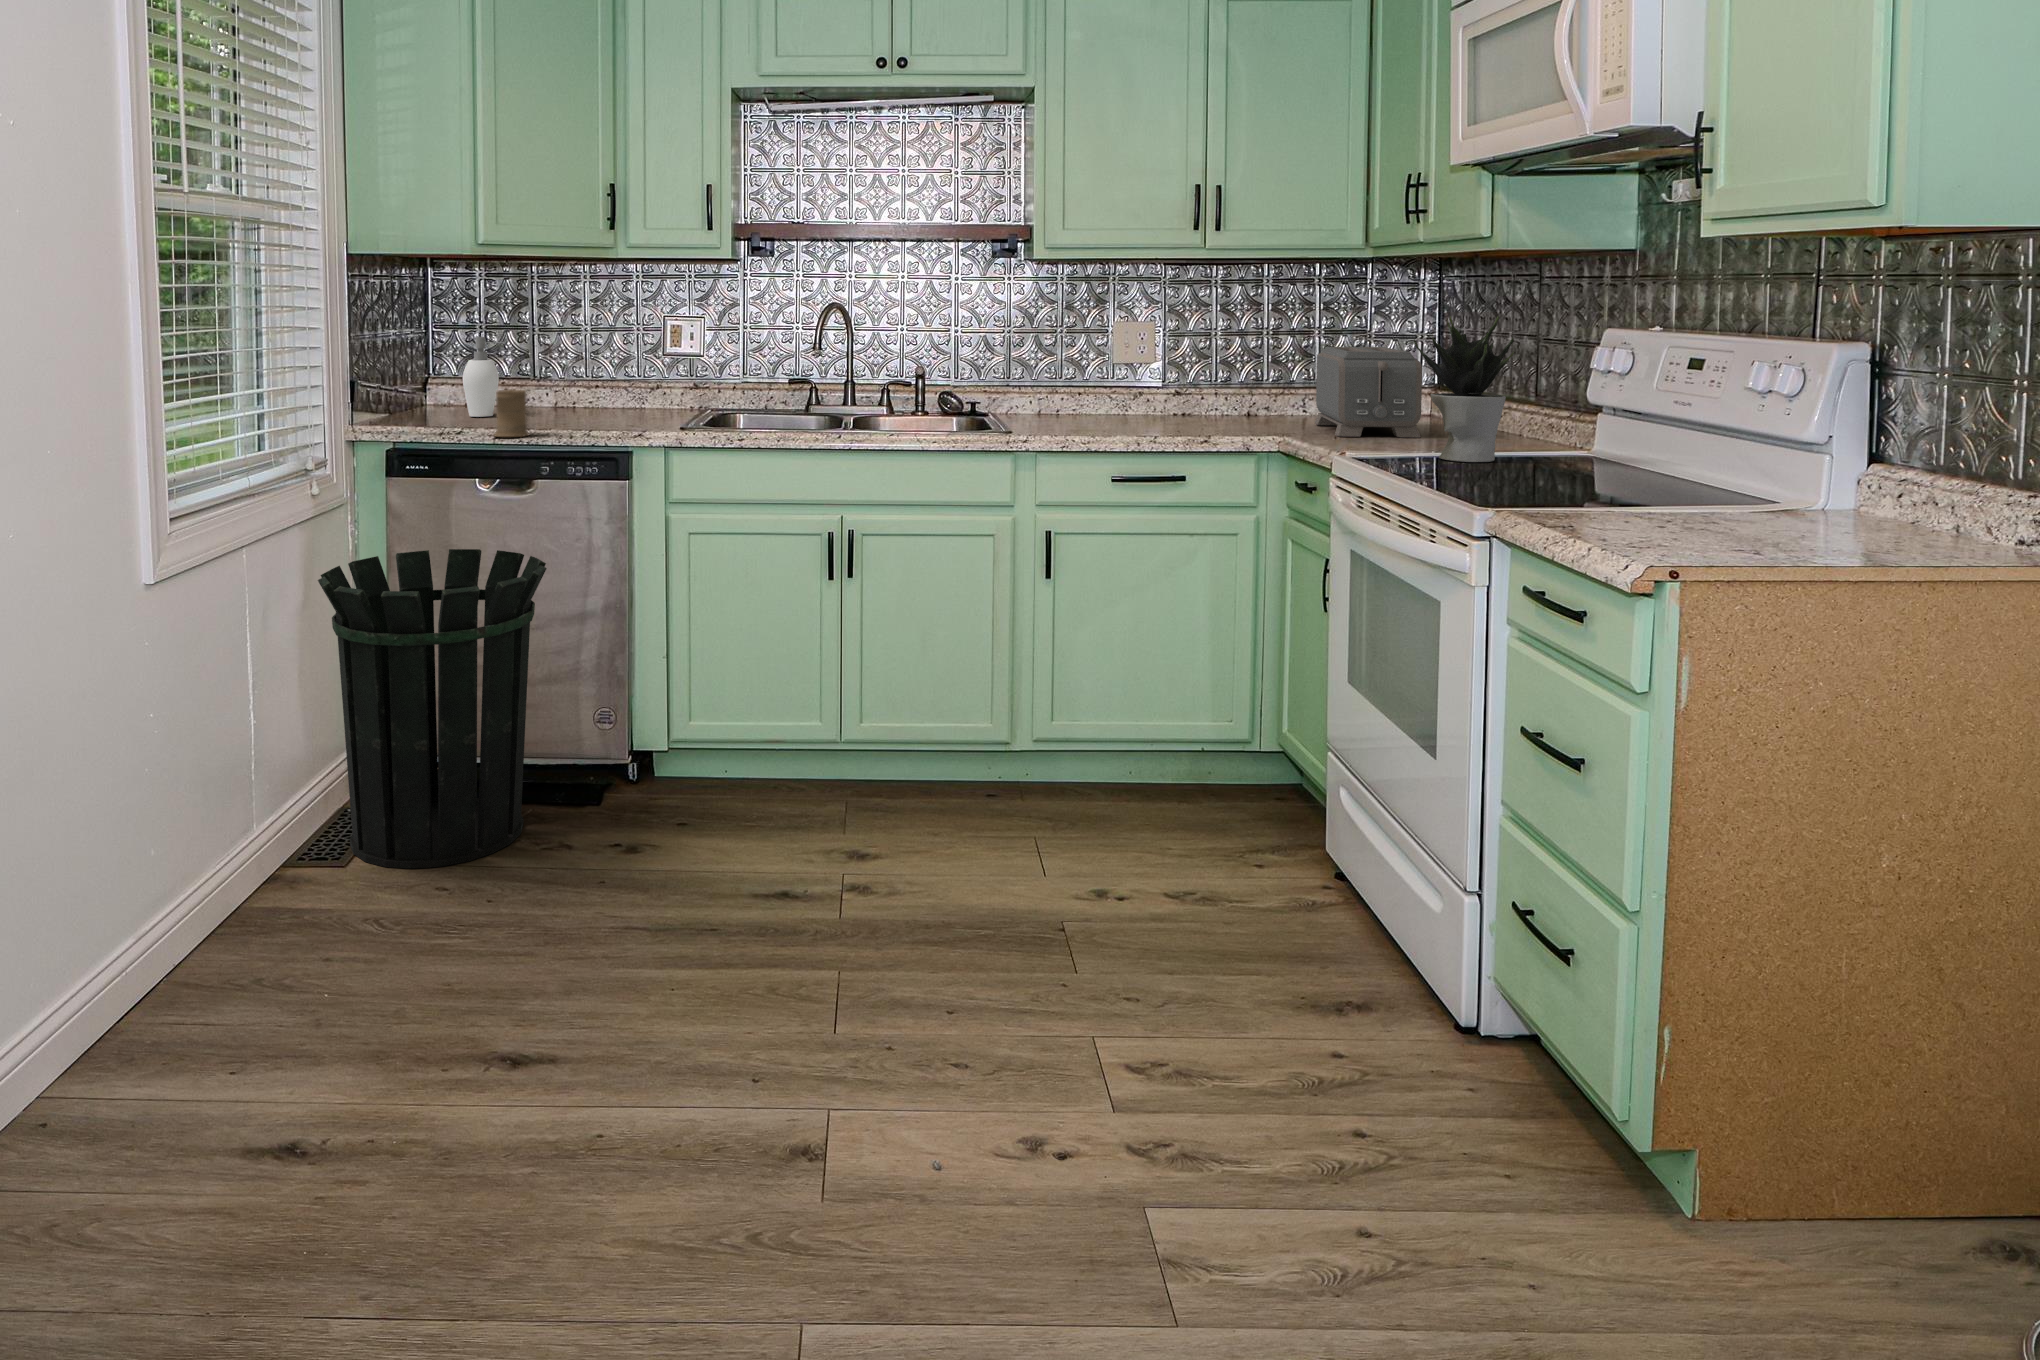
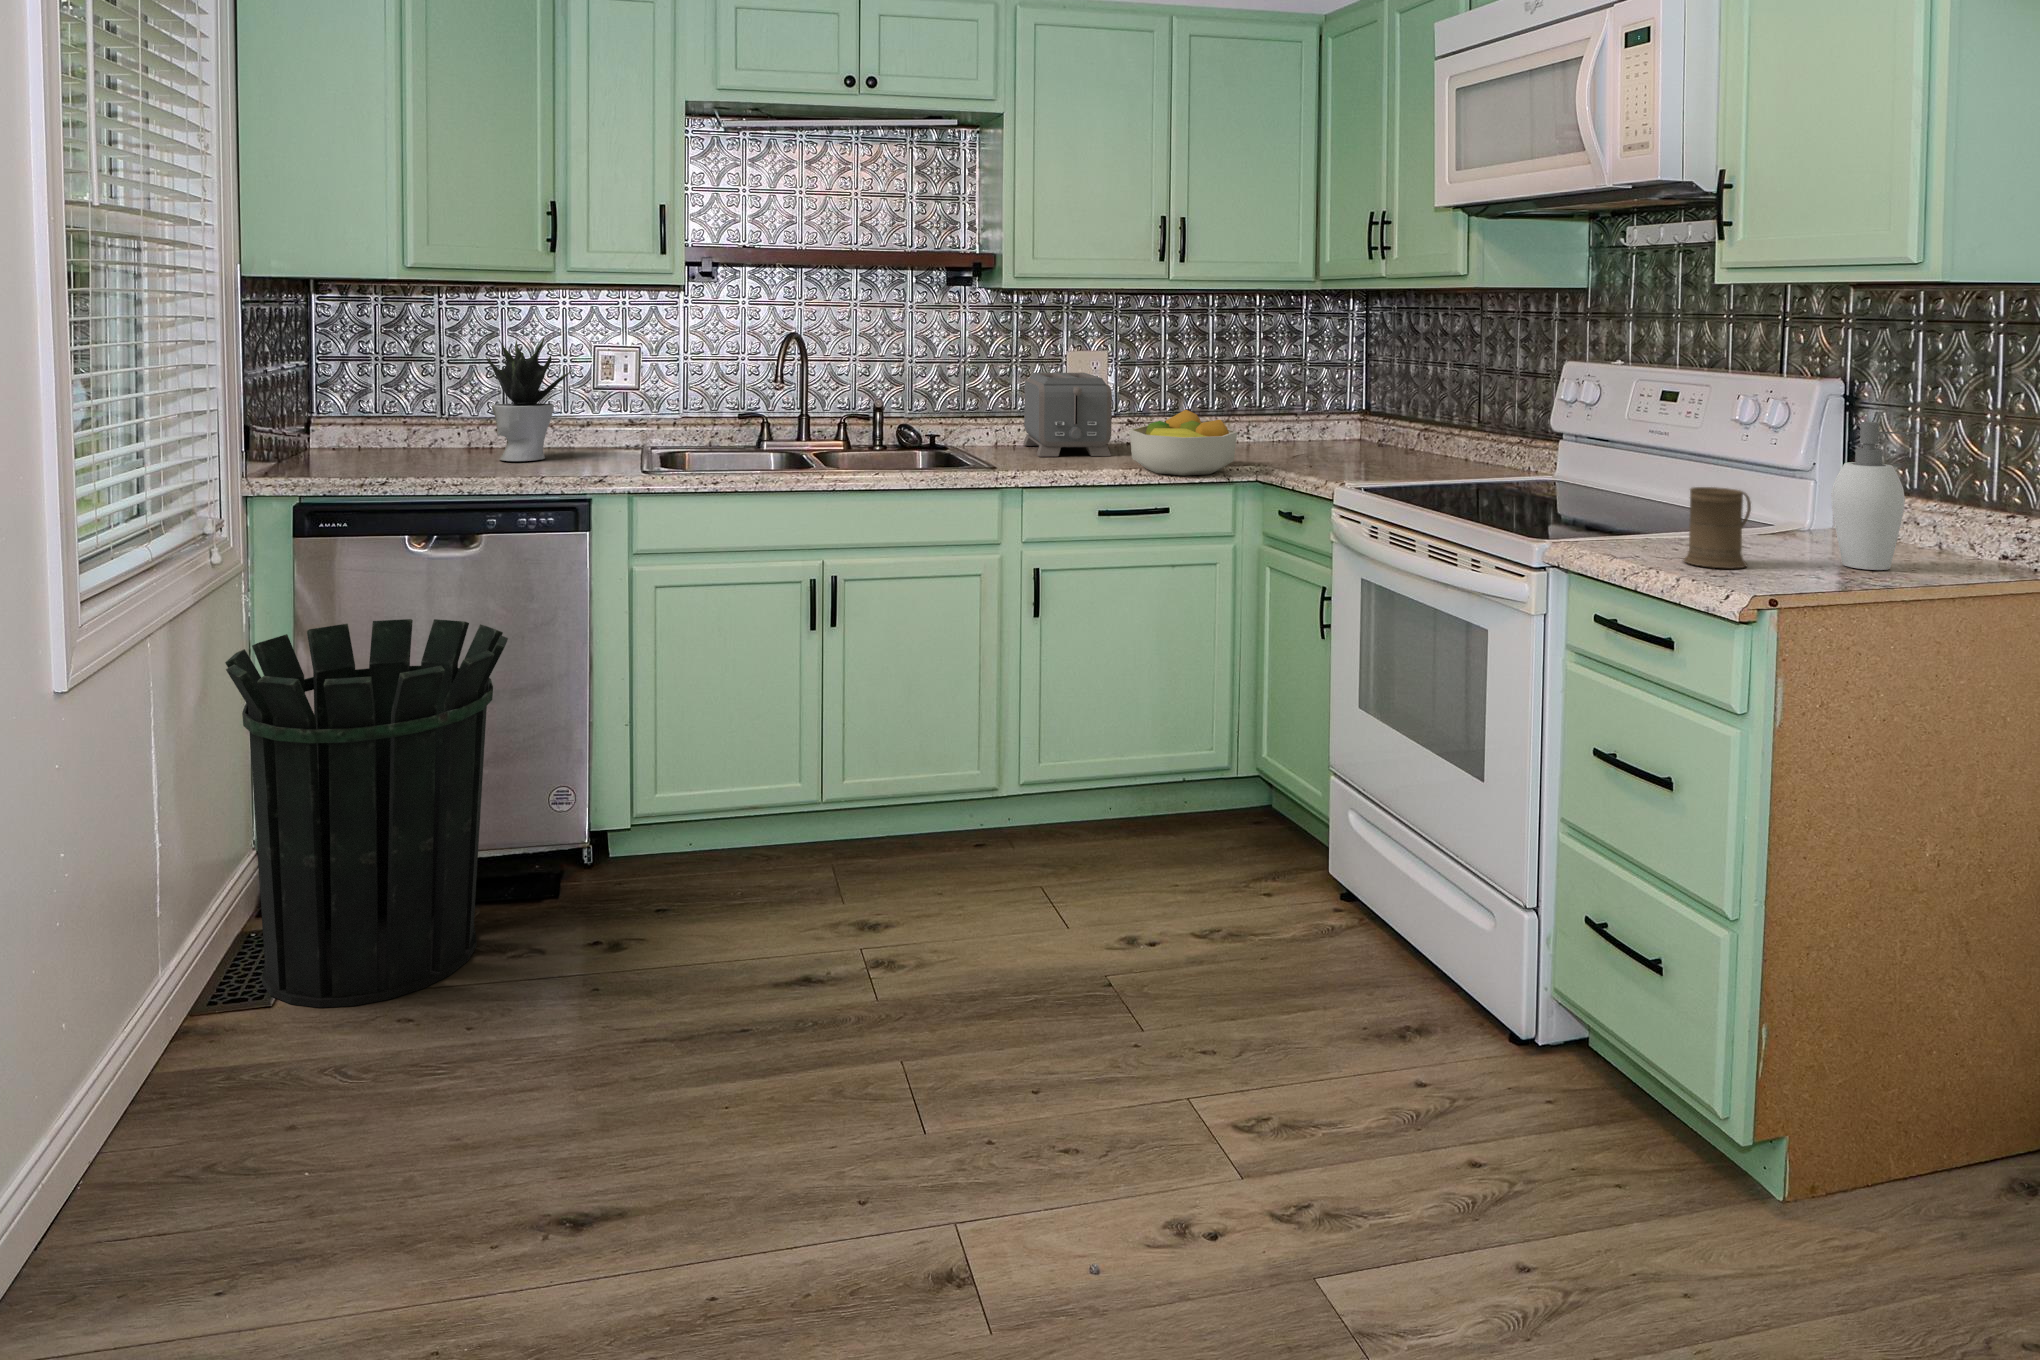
potted plant: present [1414,316,1514,462] -> present [486,338,574,461]
soap dispenser: present [463,337,505,417] -> present [1831,422,1923,570]
toaster: present [1315,347,1422,438] -> present [1023,373,1112,457]
fruit bowl: none [1139,378,1248,443] -> present [1129,410,1237,476]
mug: present [494,390,529,437] -> present [1684,487,1751,569]

